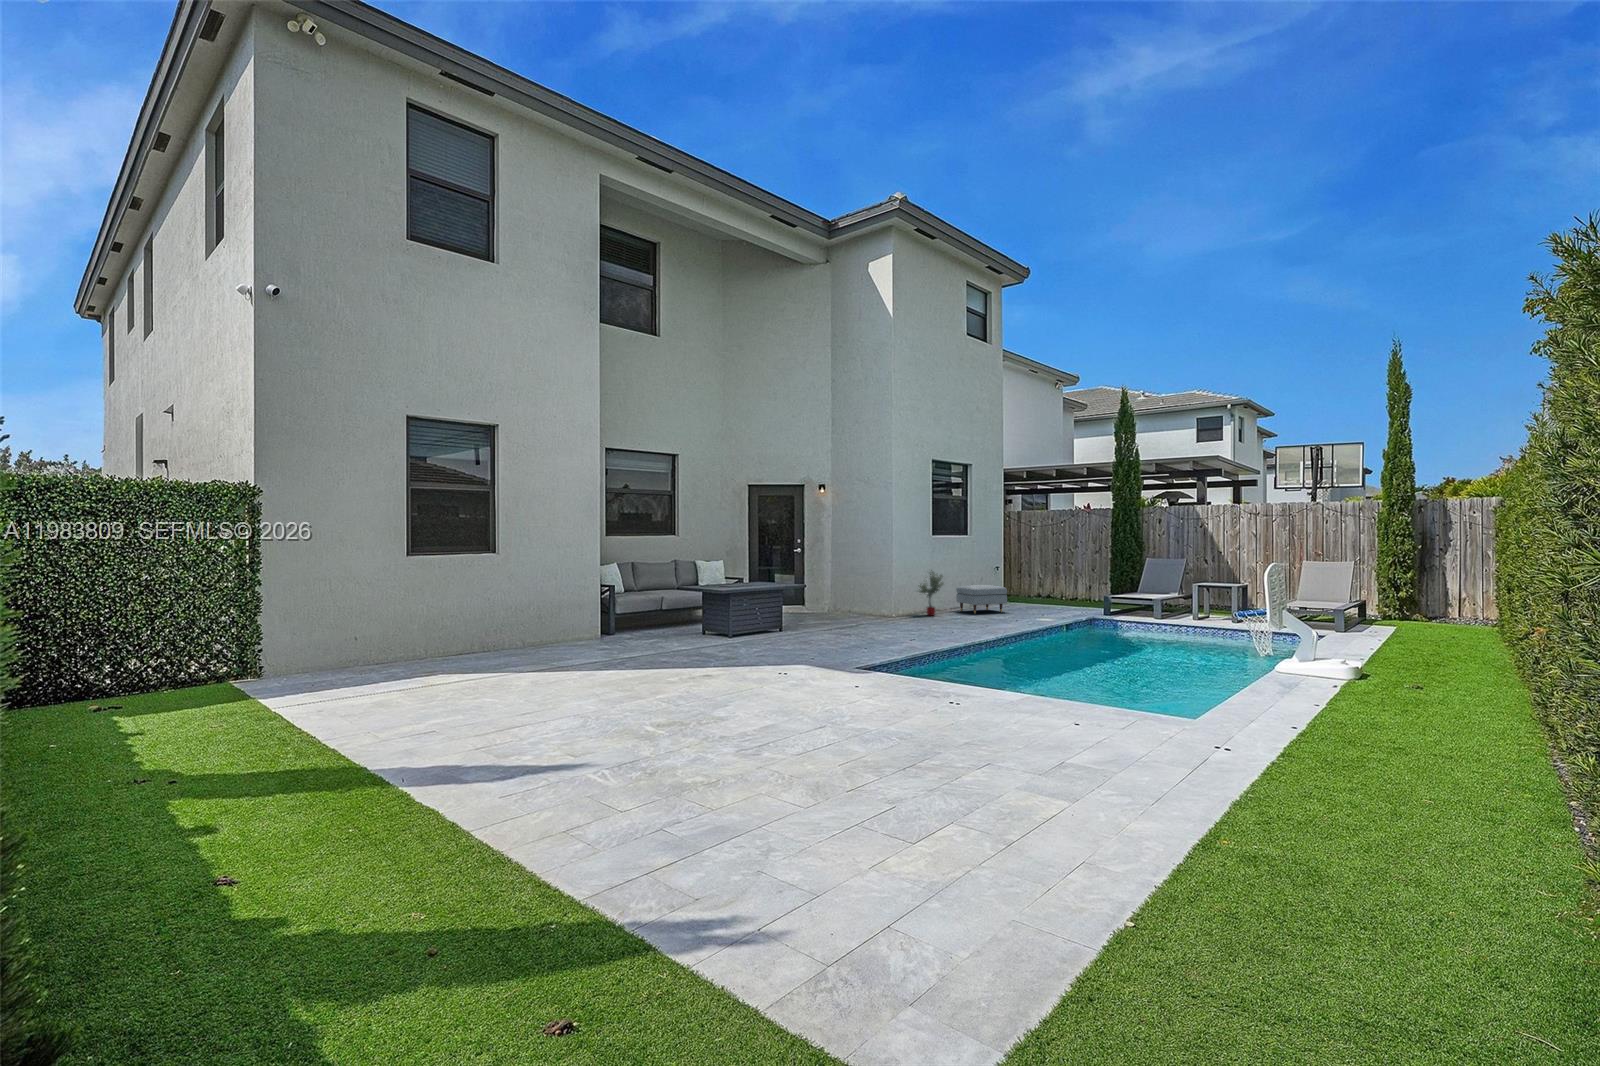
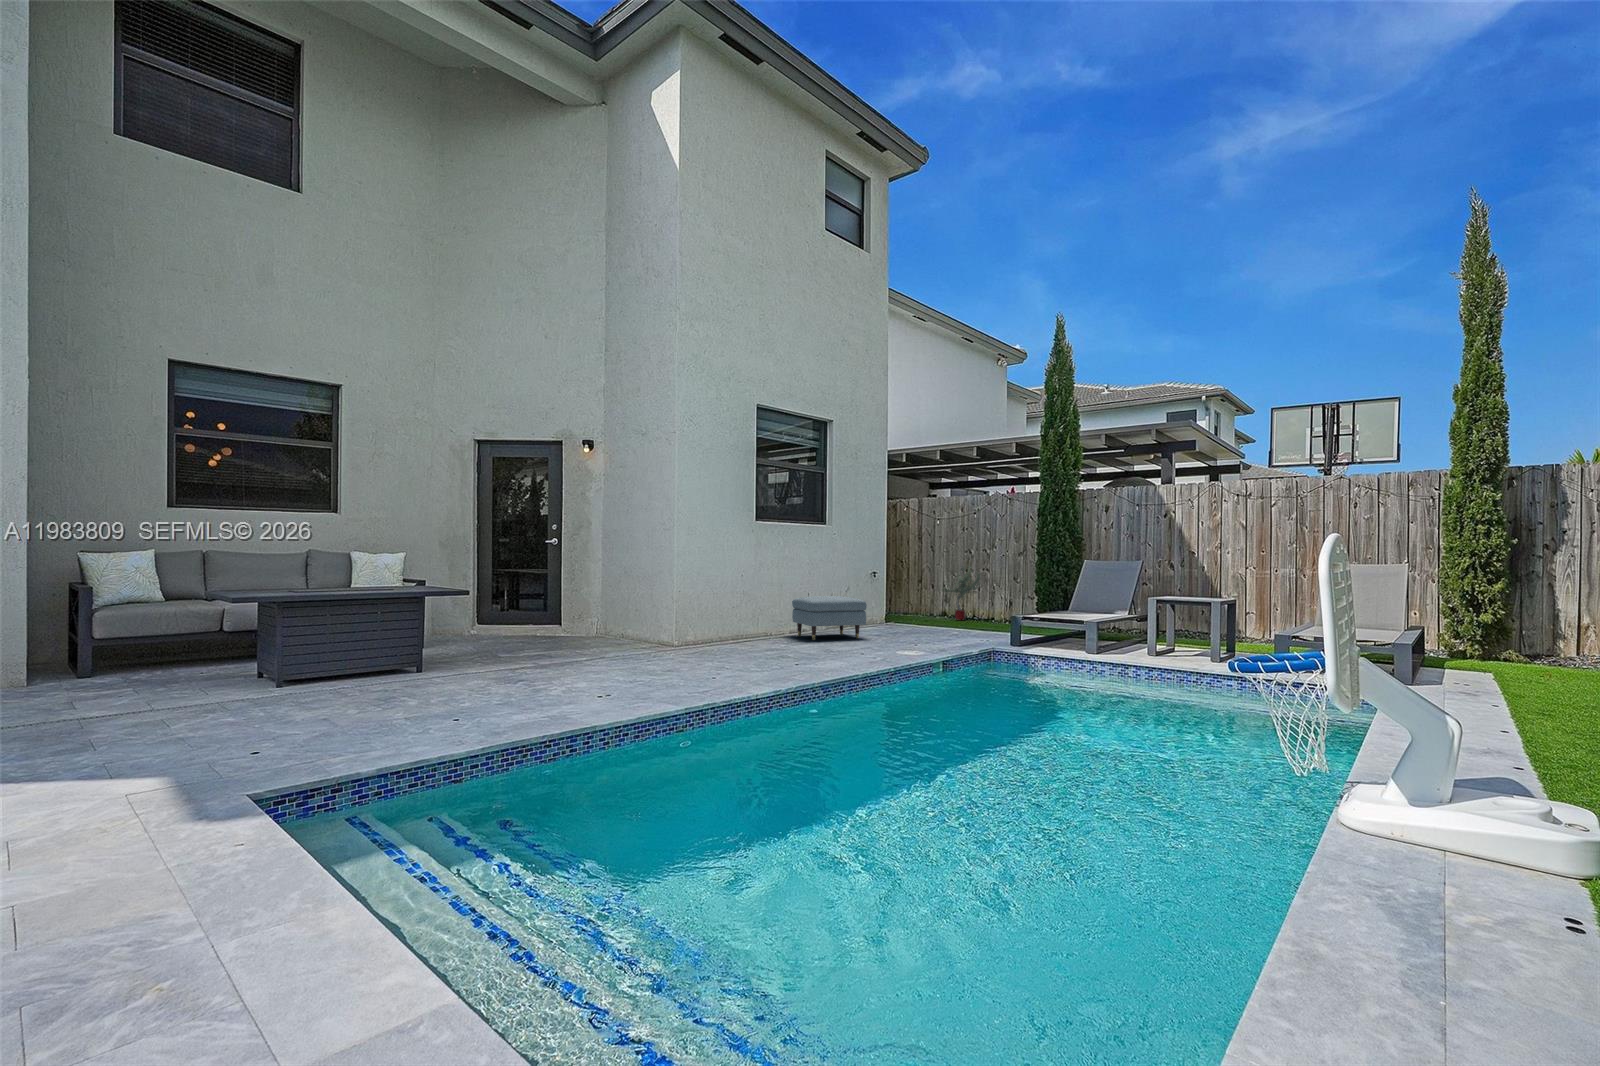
potted tree: present [918,570,944,616] -> present [942,567,980,620]

